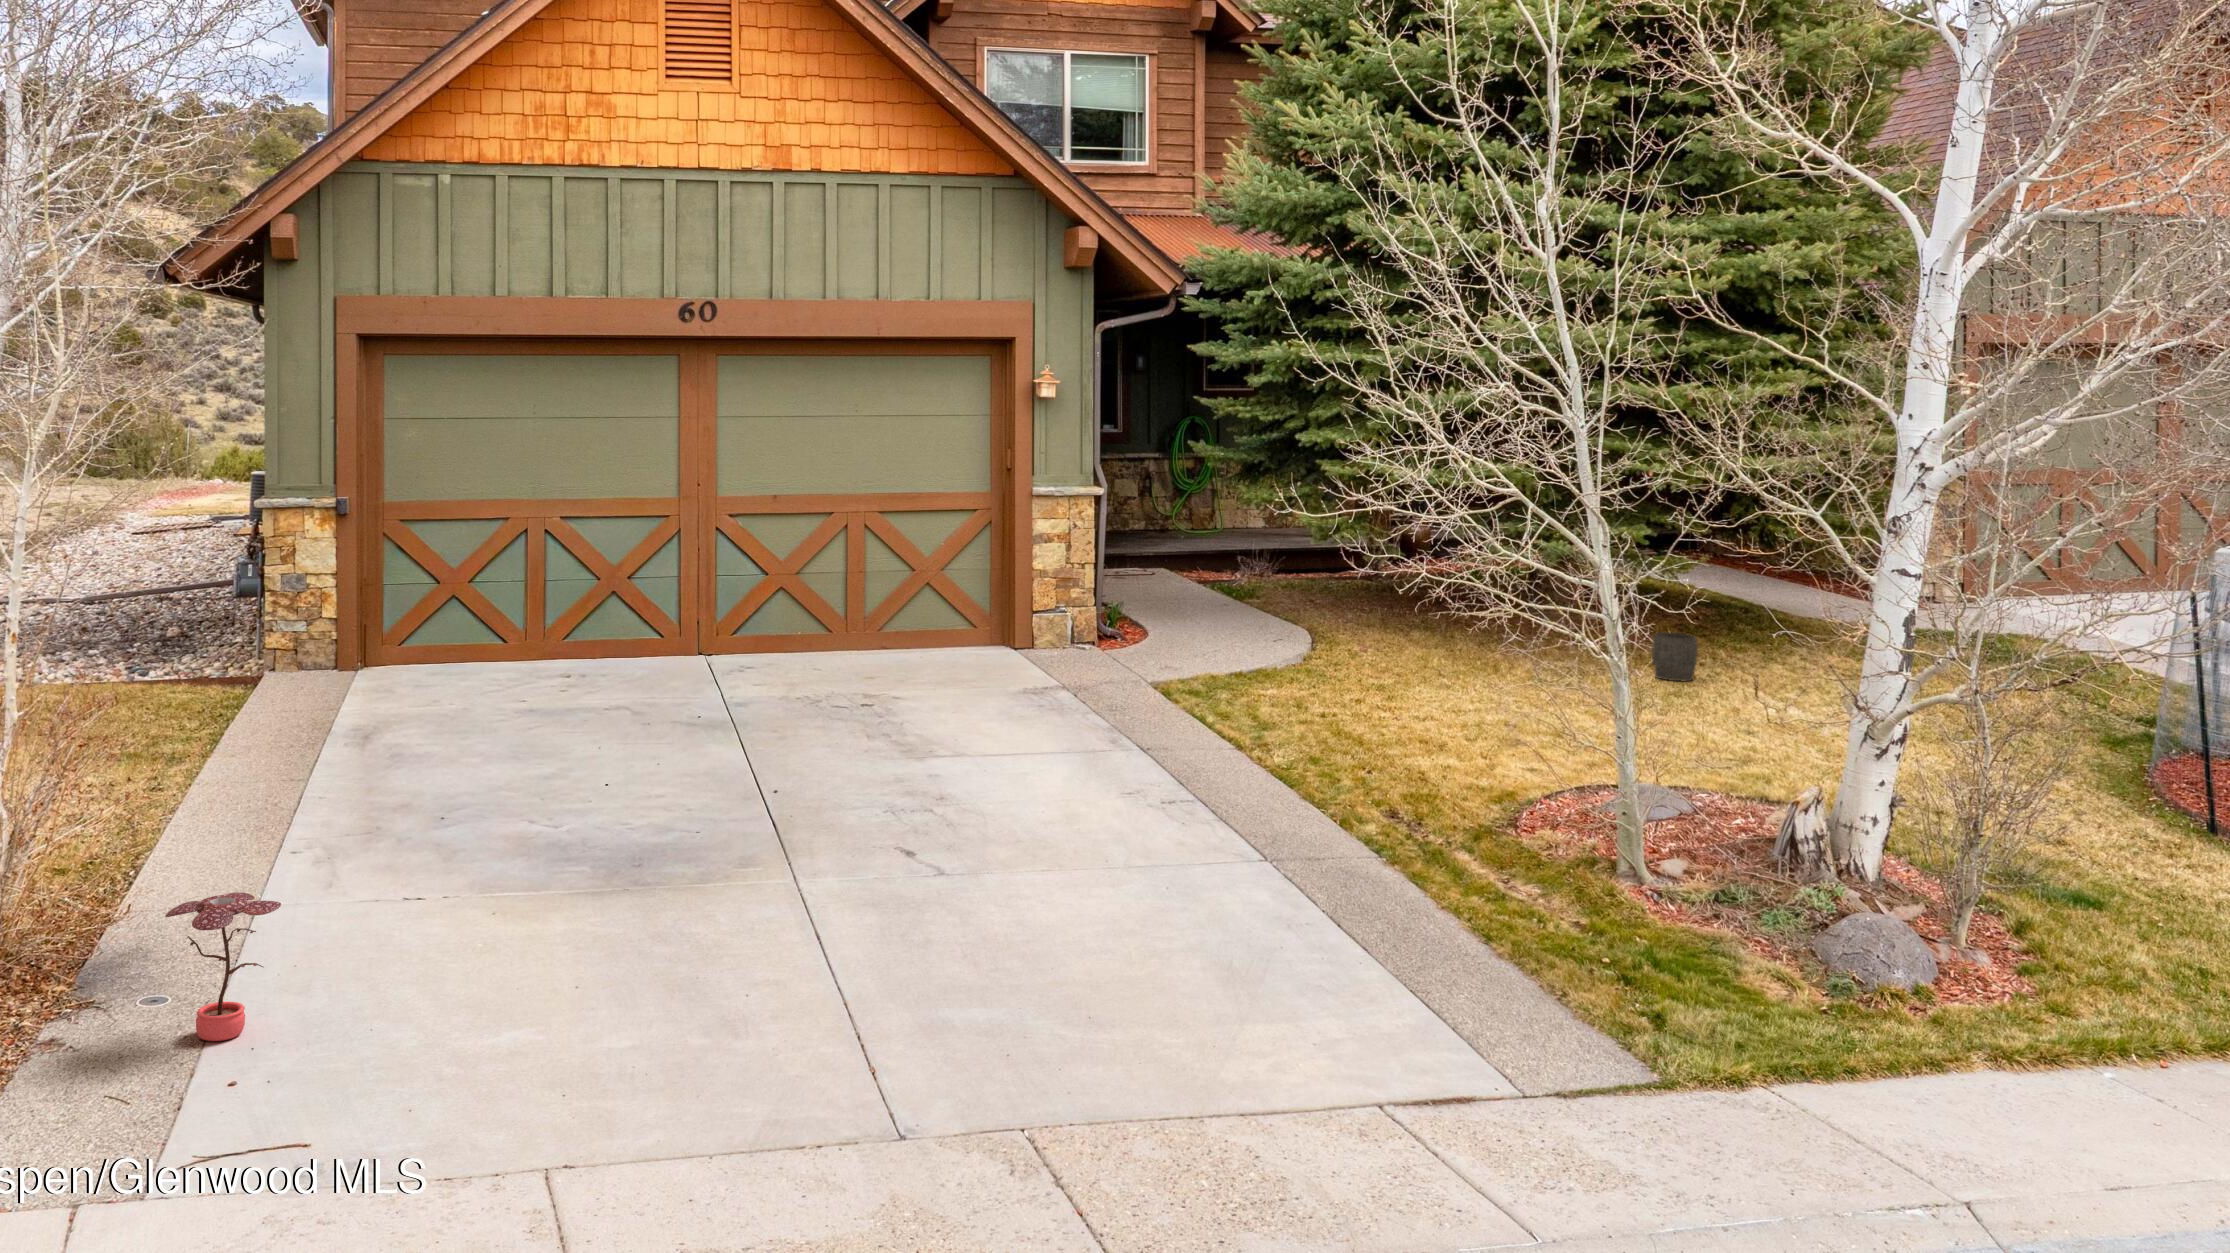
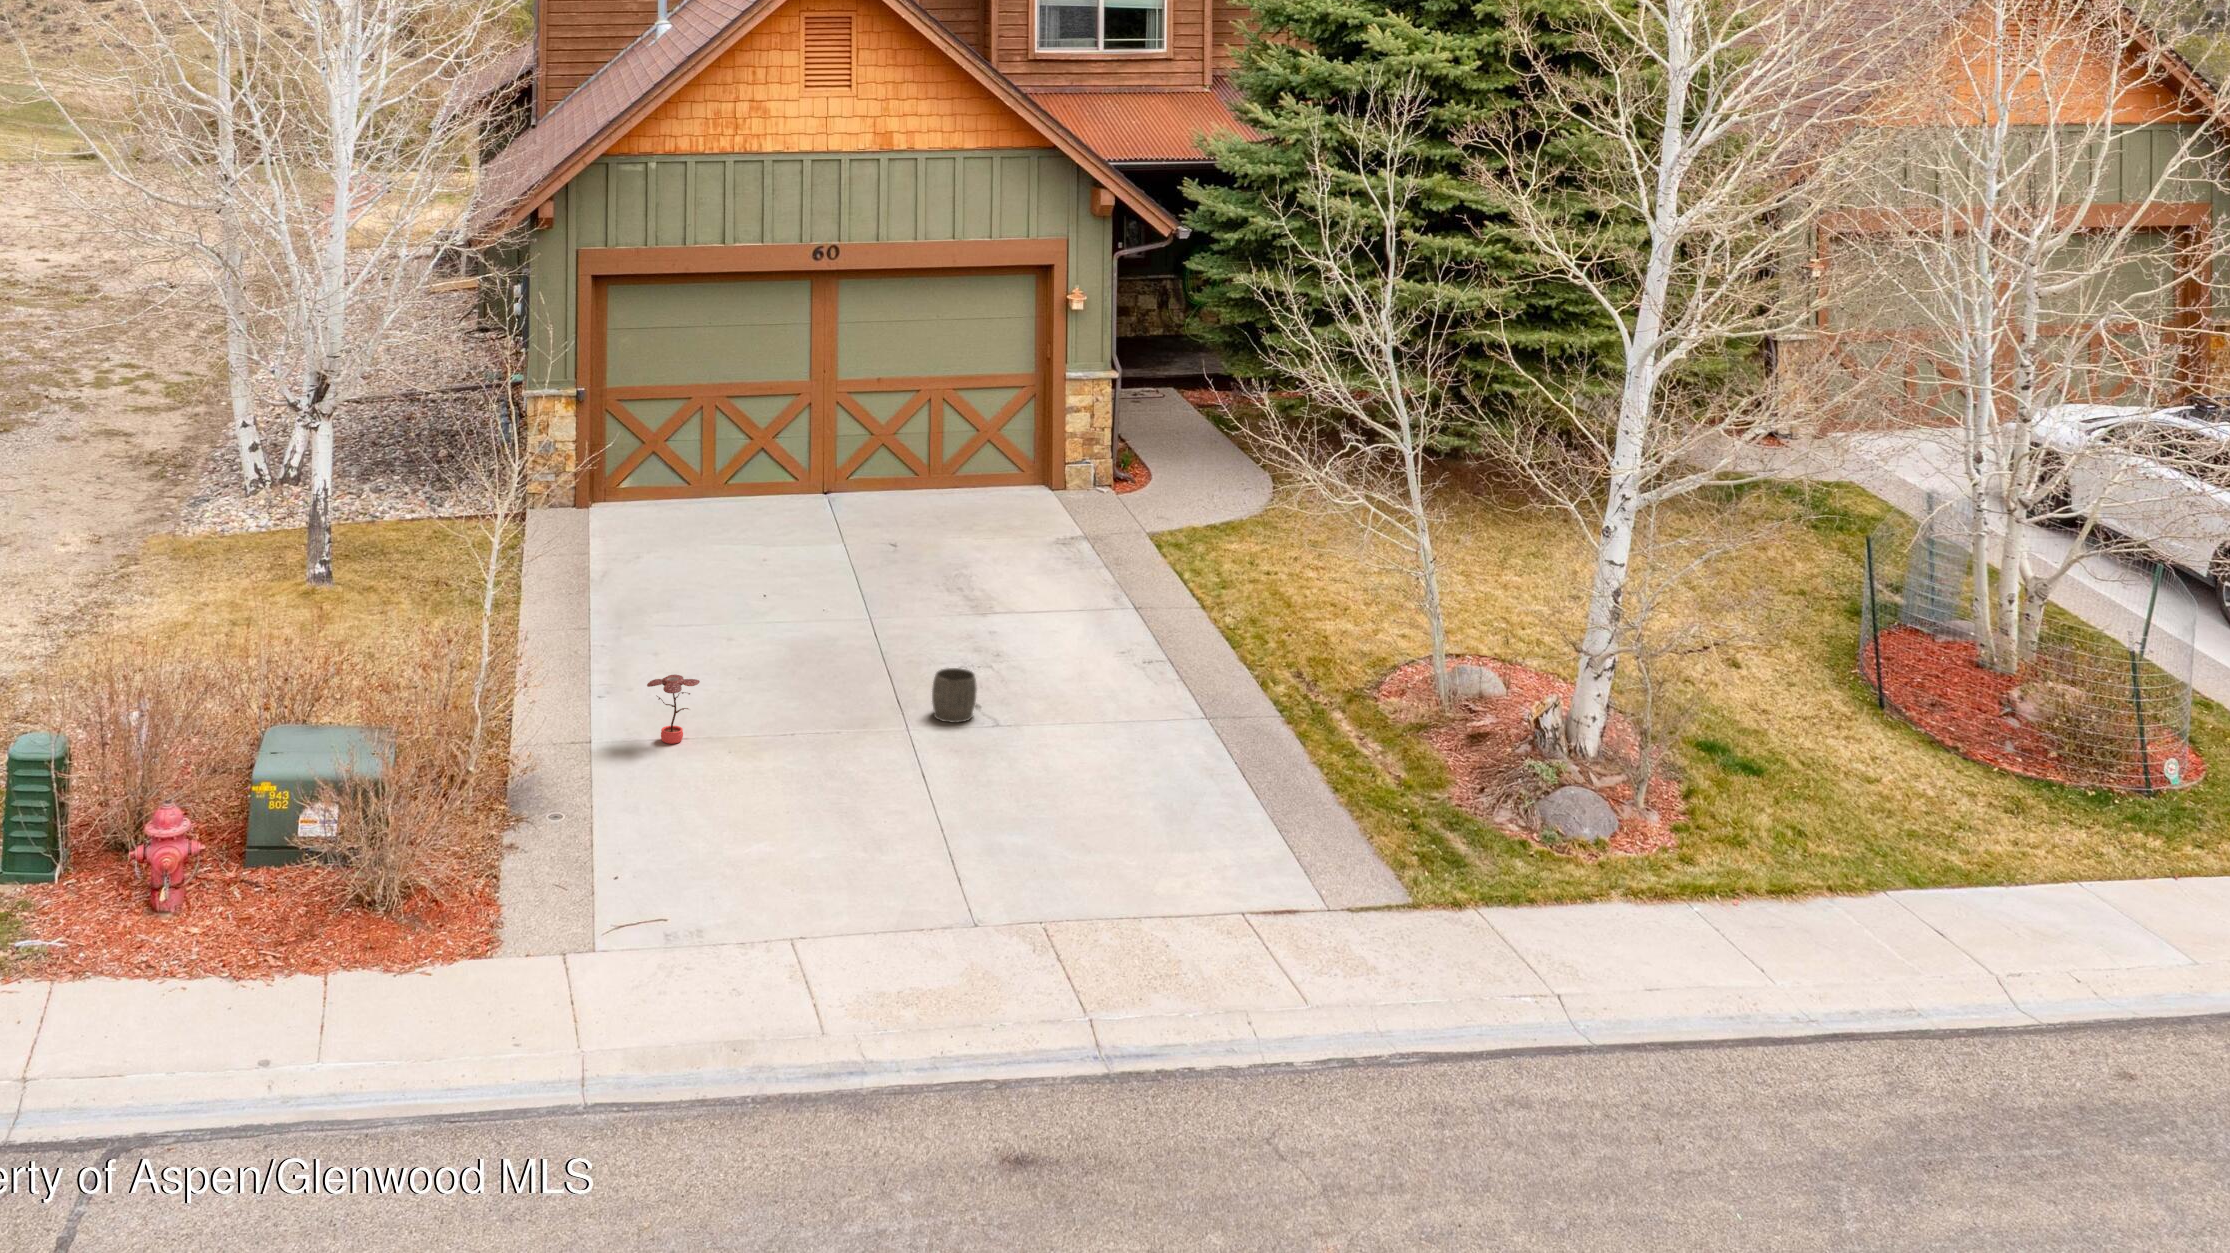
woven basket: present [1652,632,1698,681] -> present [932,668,977,723]

